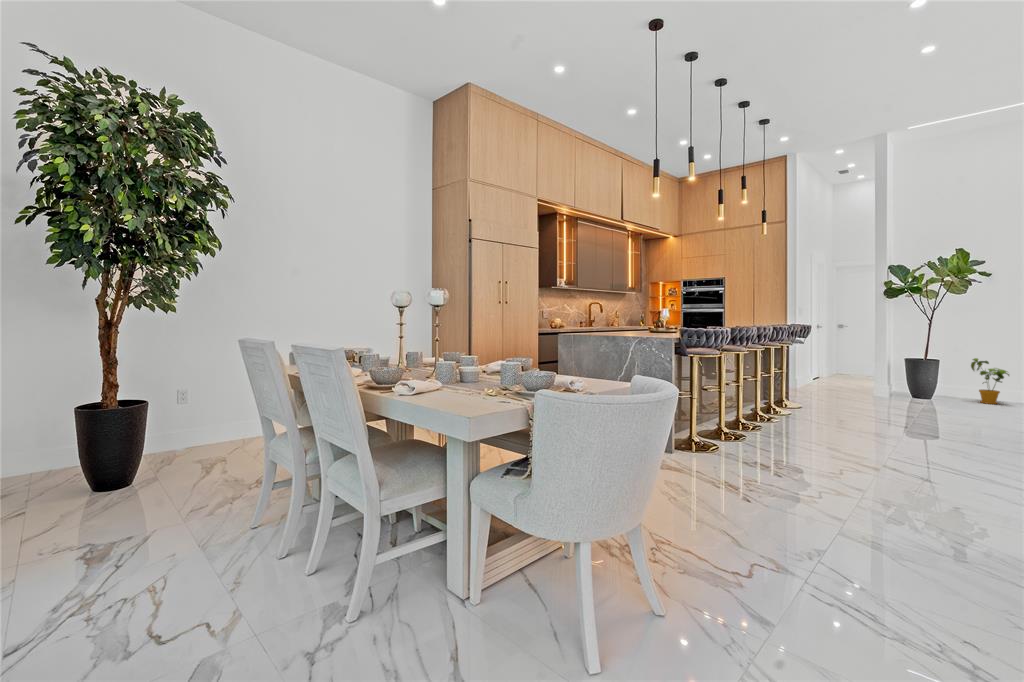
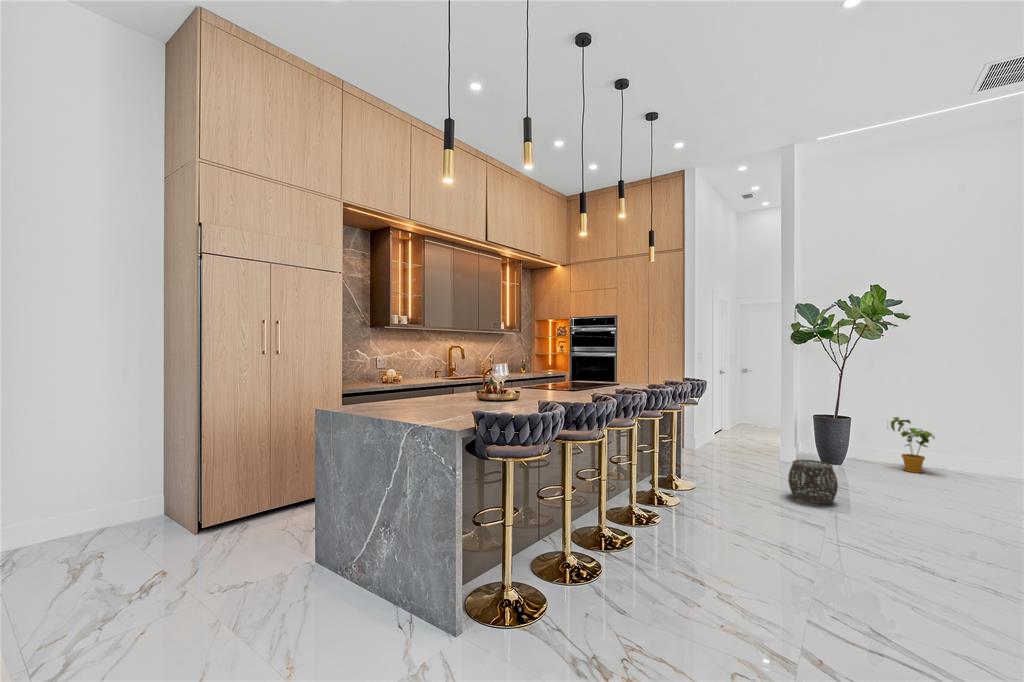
woven basket: none [875,385,917,416] -> present [788,459,838,504]

